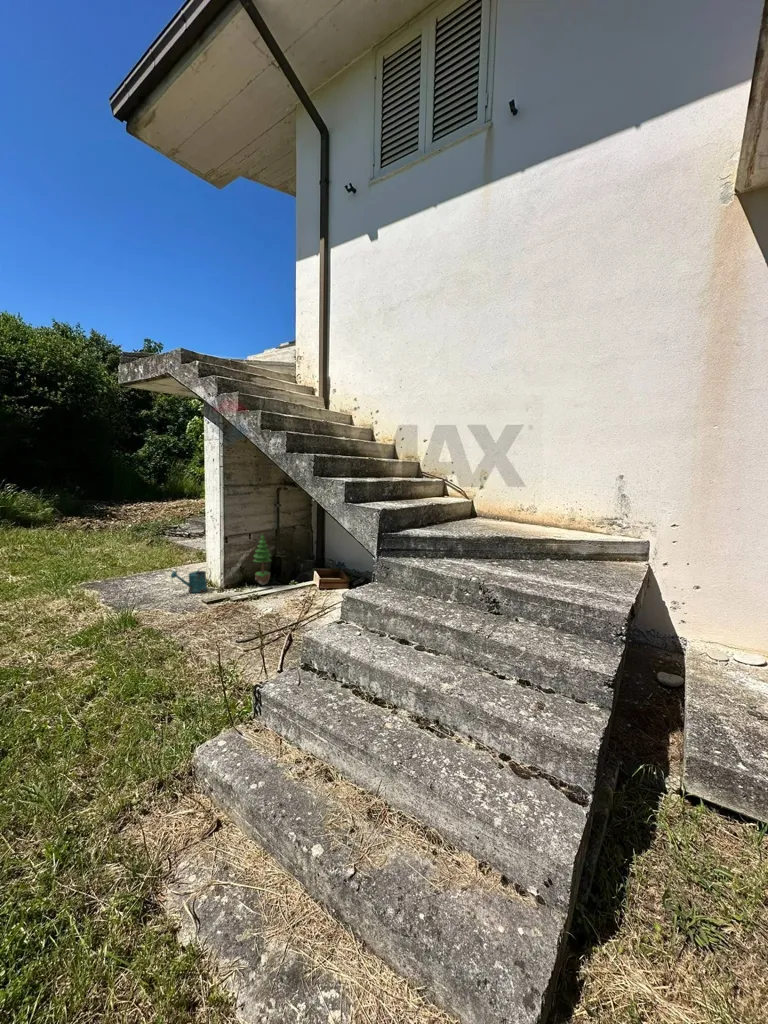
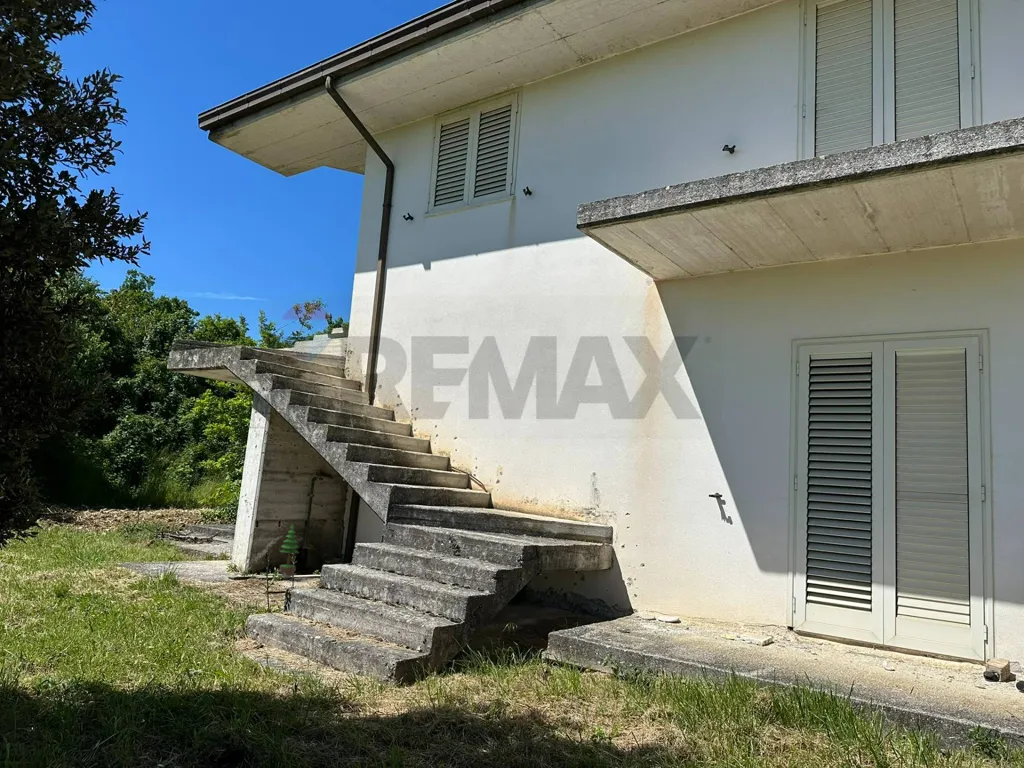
watering can: present [171,570,211,593] -> none [198,553,236,579]

